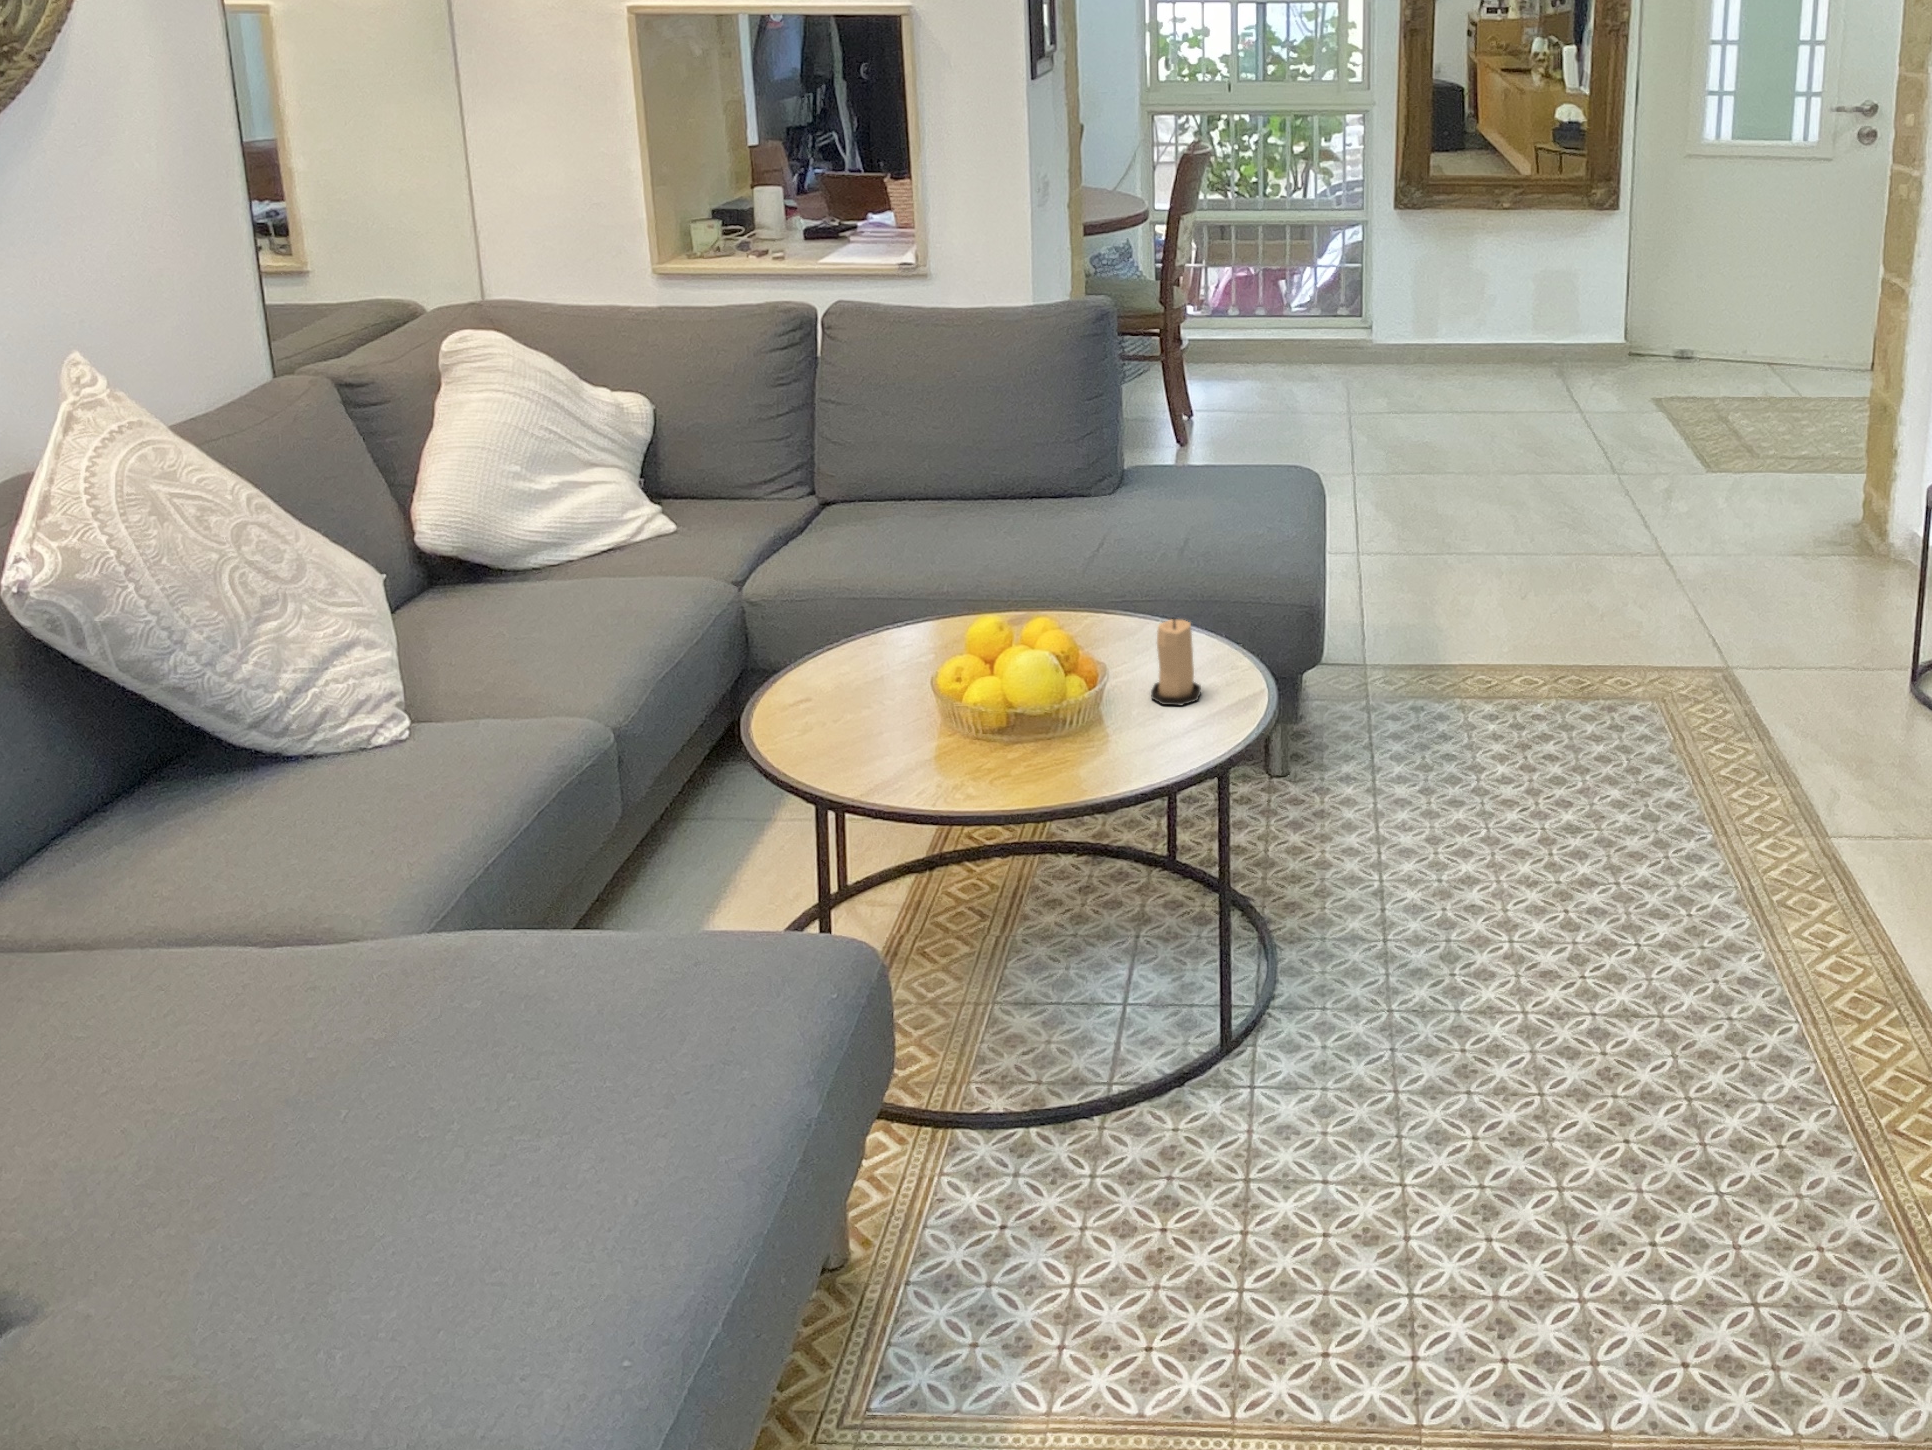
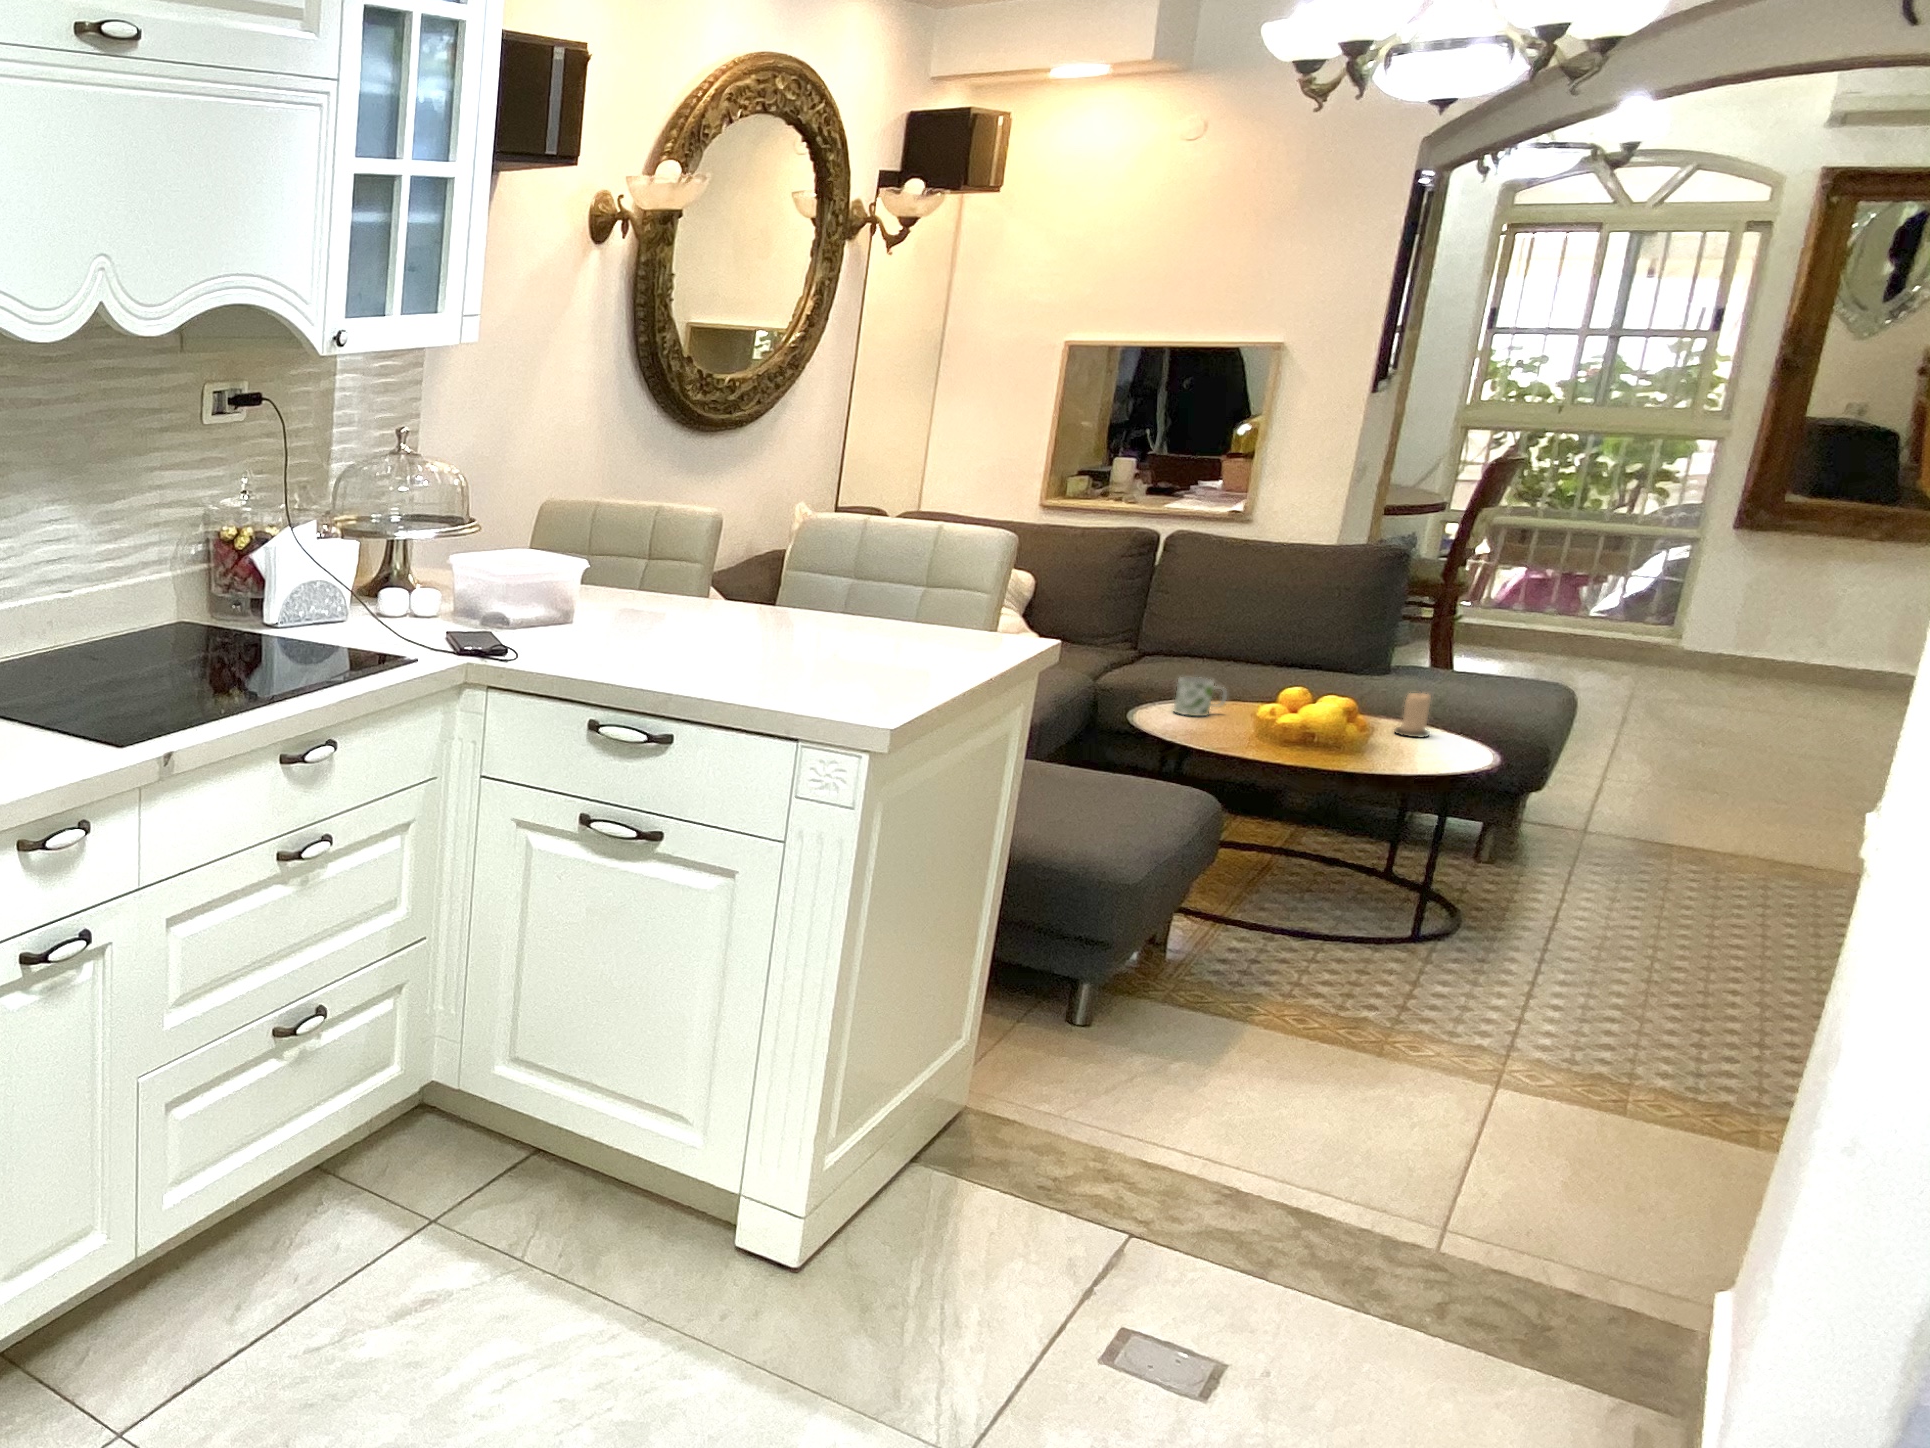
mug: none [804,644,892,730] -> present [1174,677,1227,716]

